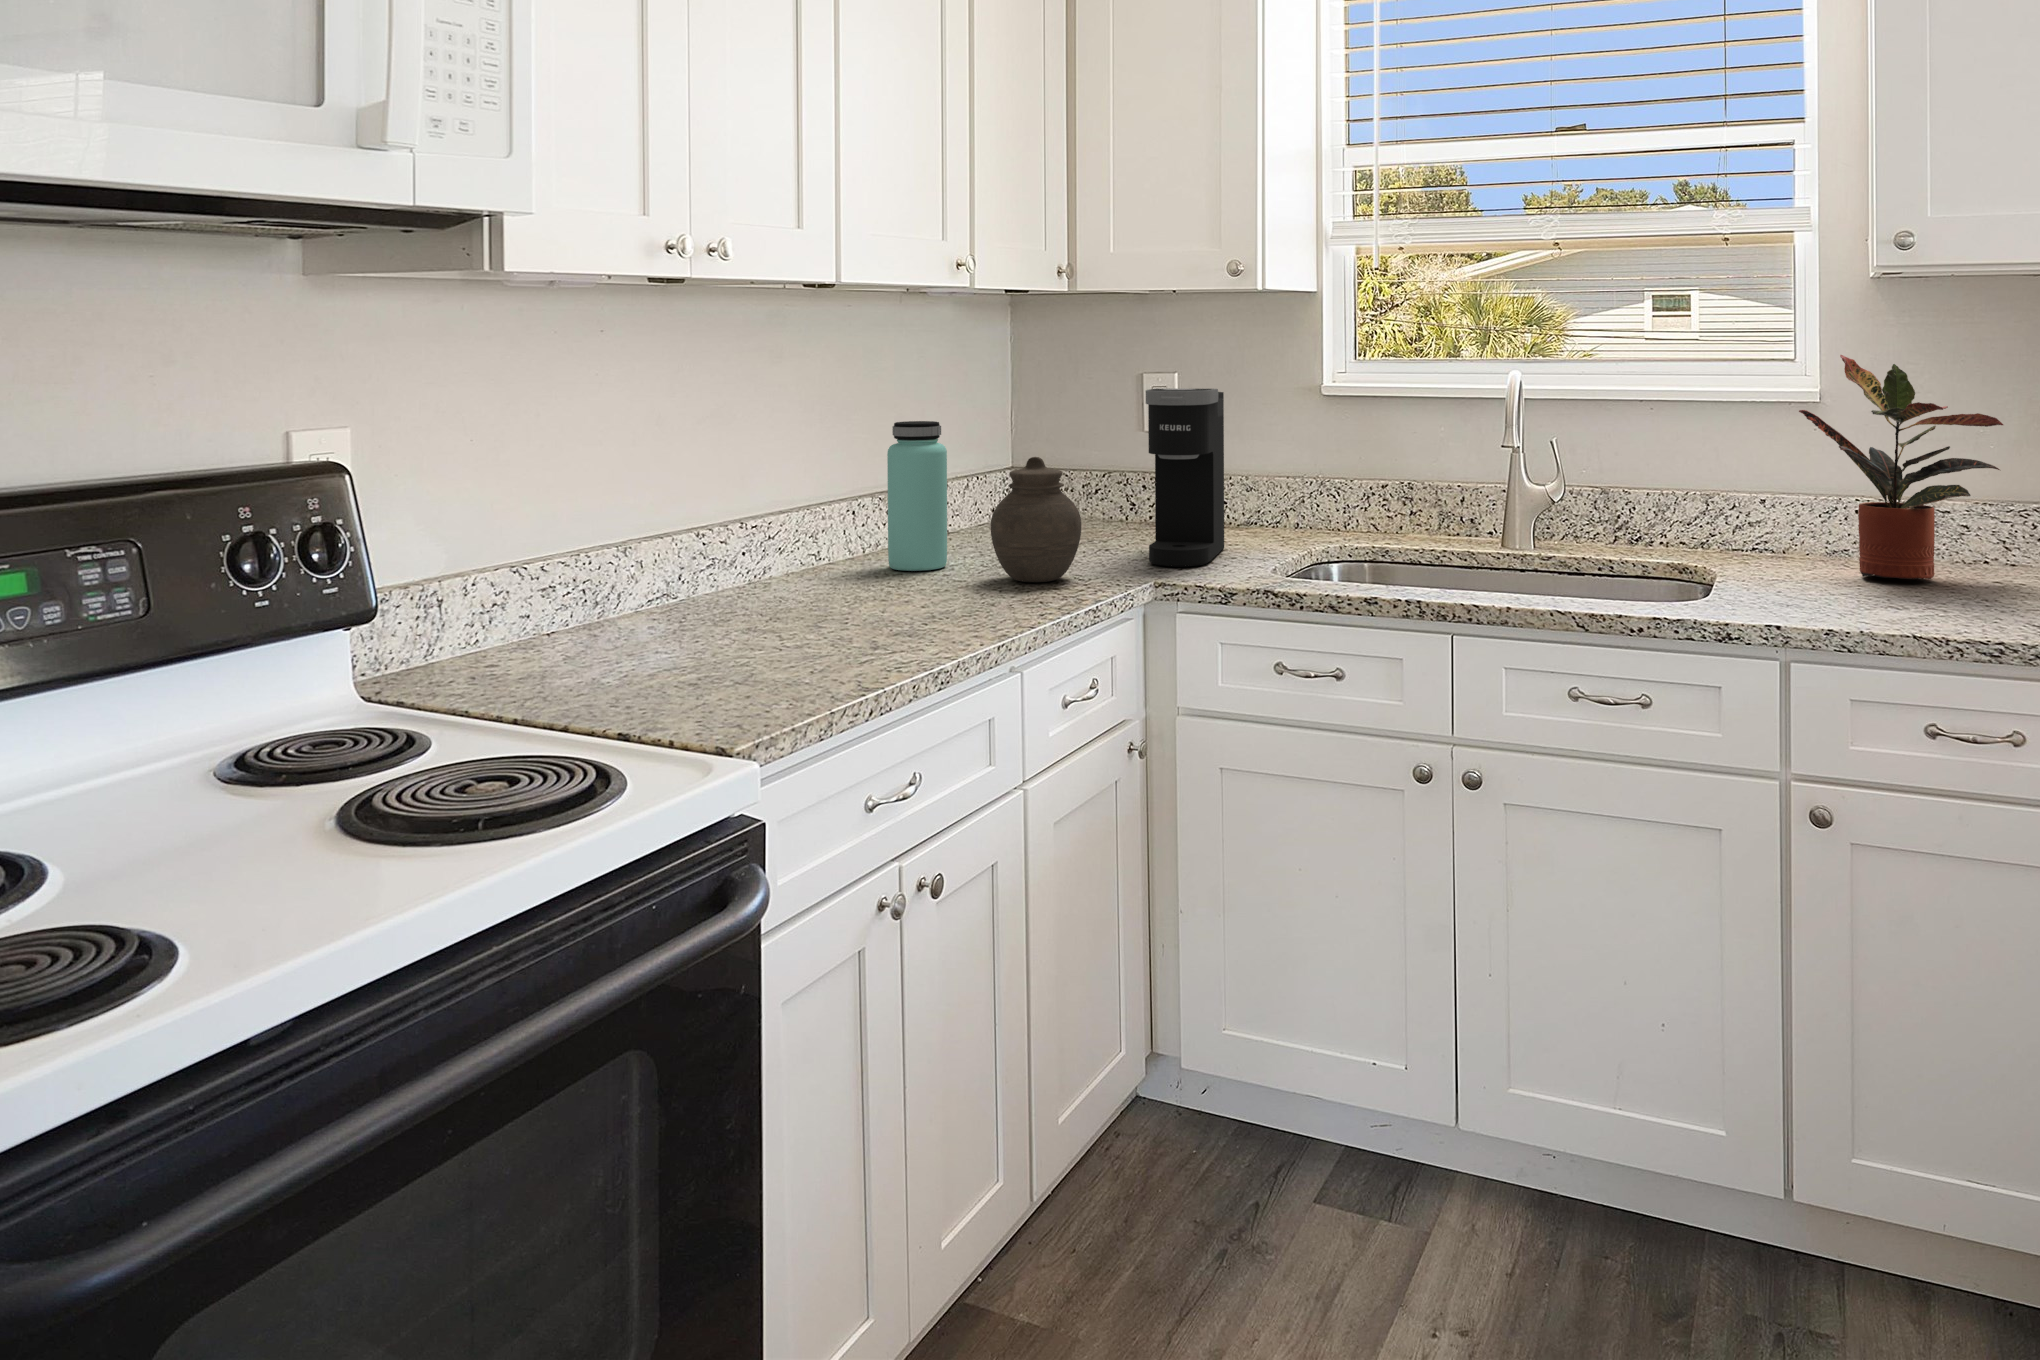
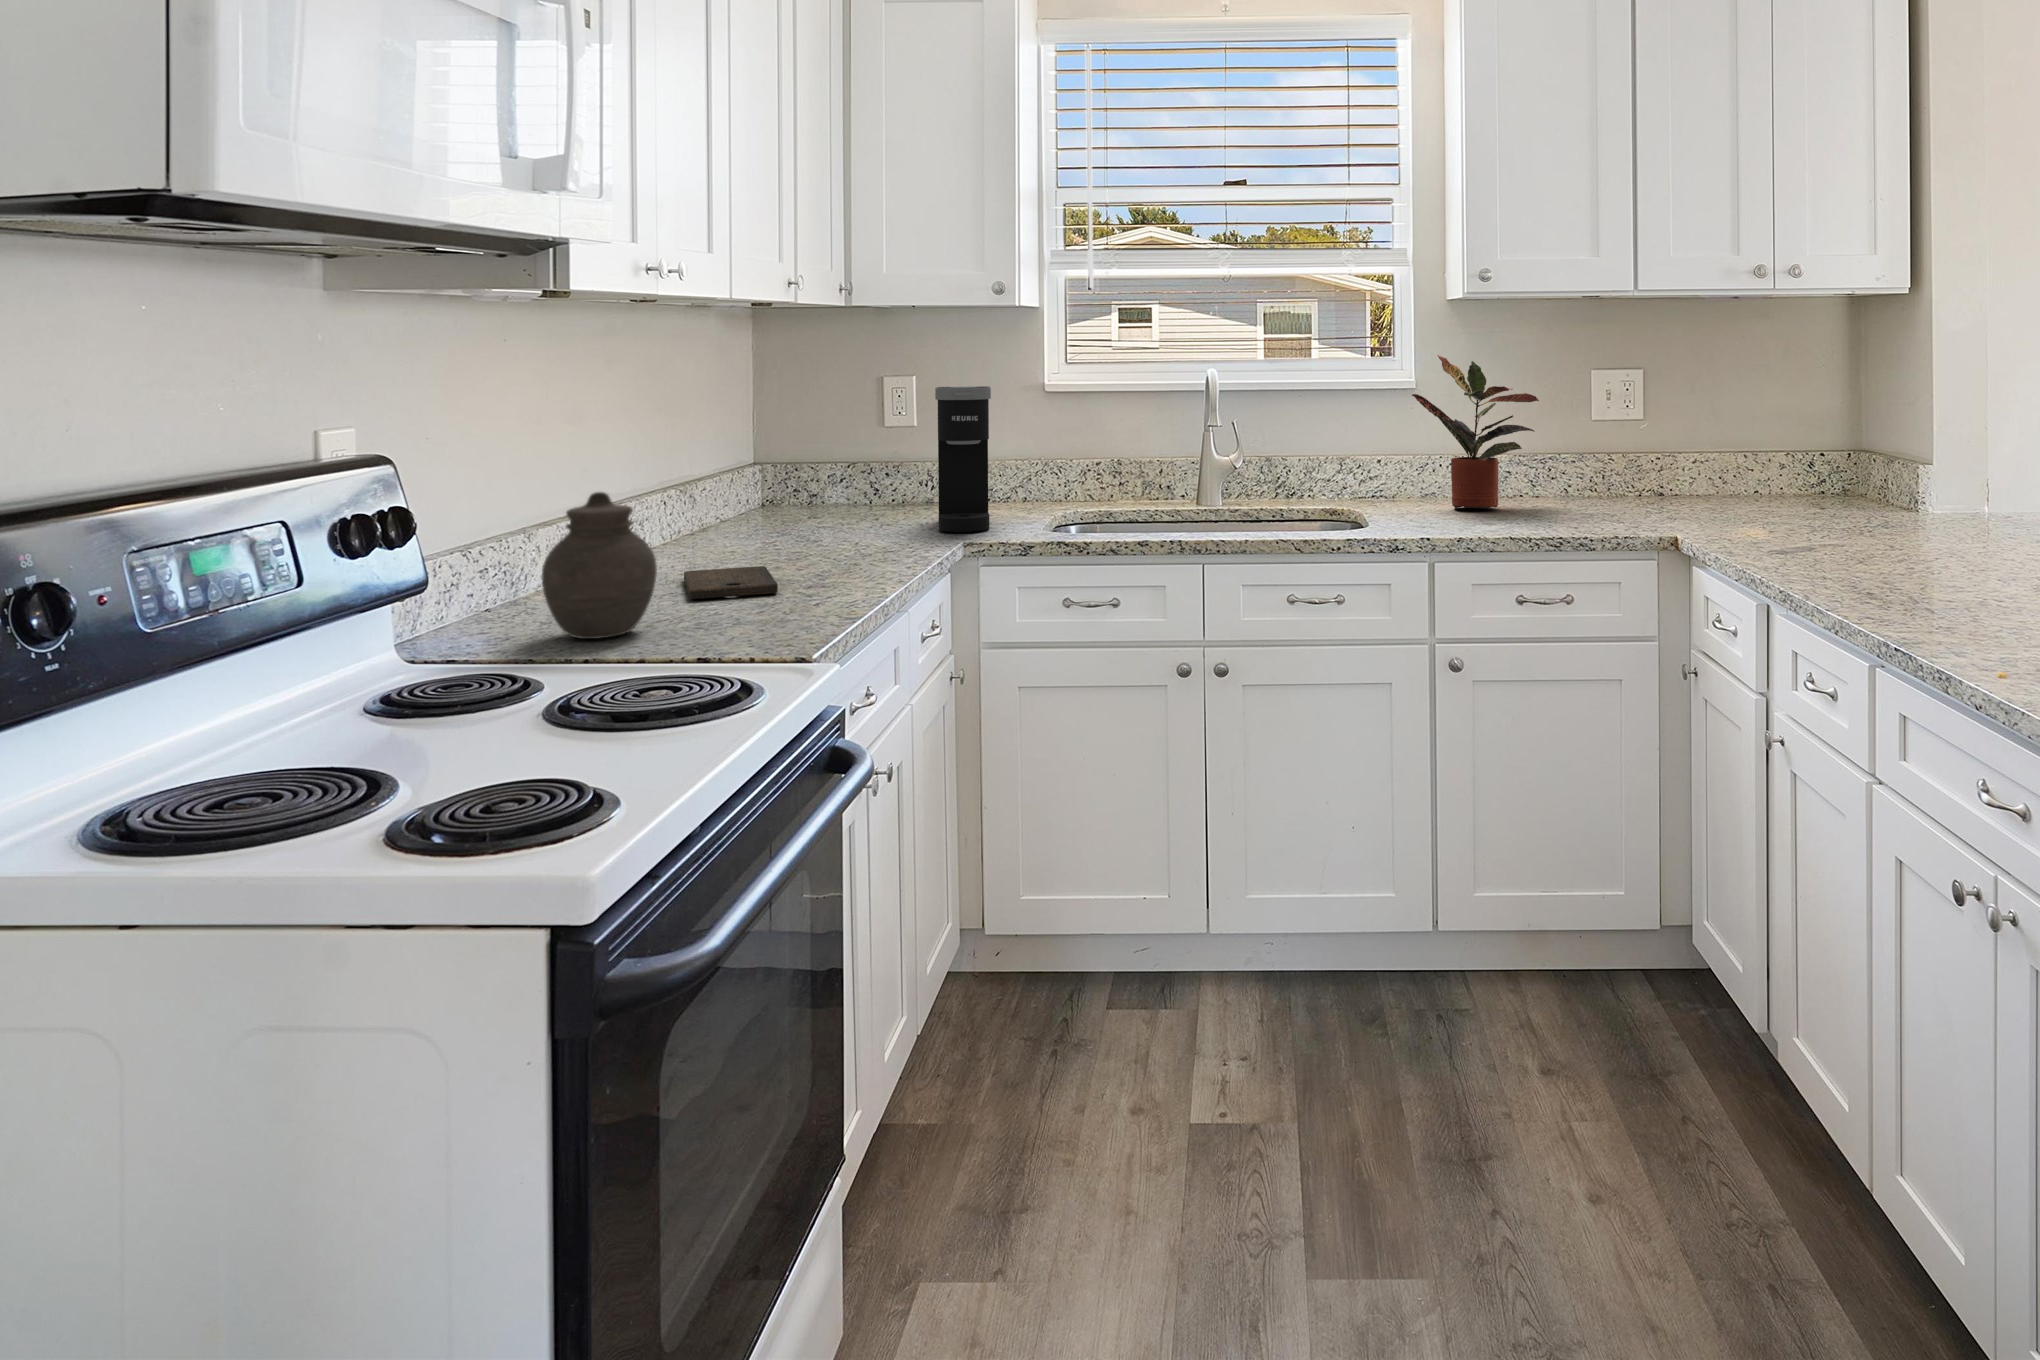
bottle: present [887,421,947,571] -> none [710,419,765,549]
jar: present [991,457,1081,582] -> present [542,492,657,639]
cutting board: none [759,599,887,638] -> present [684,566,778,599]

